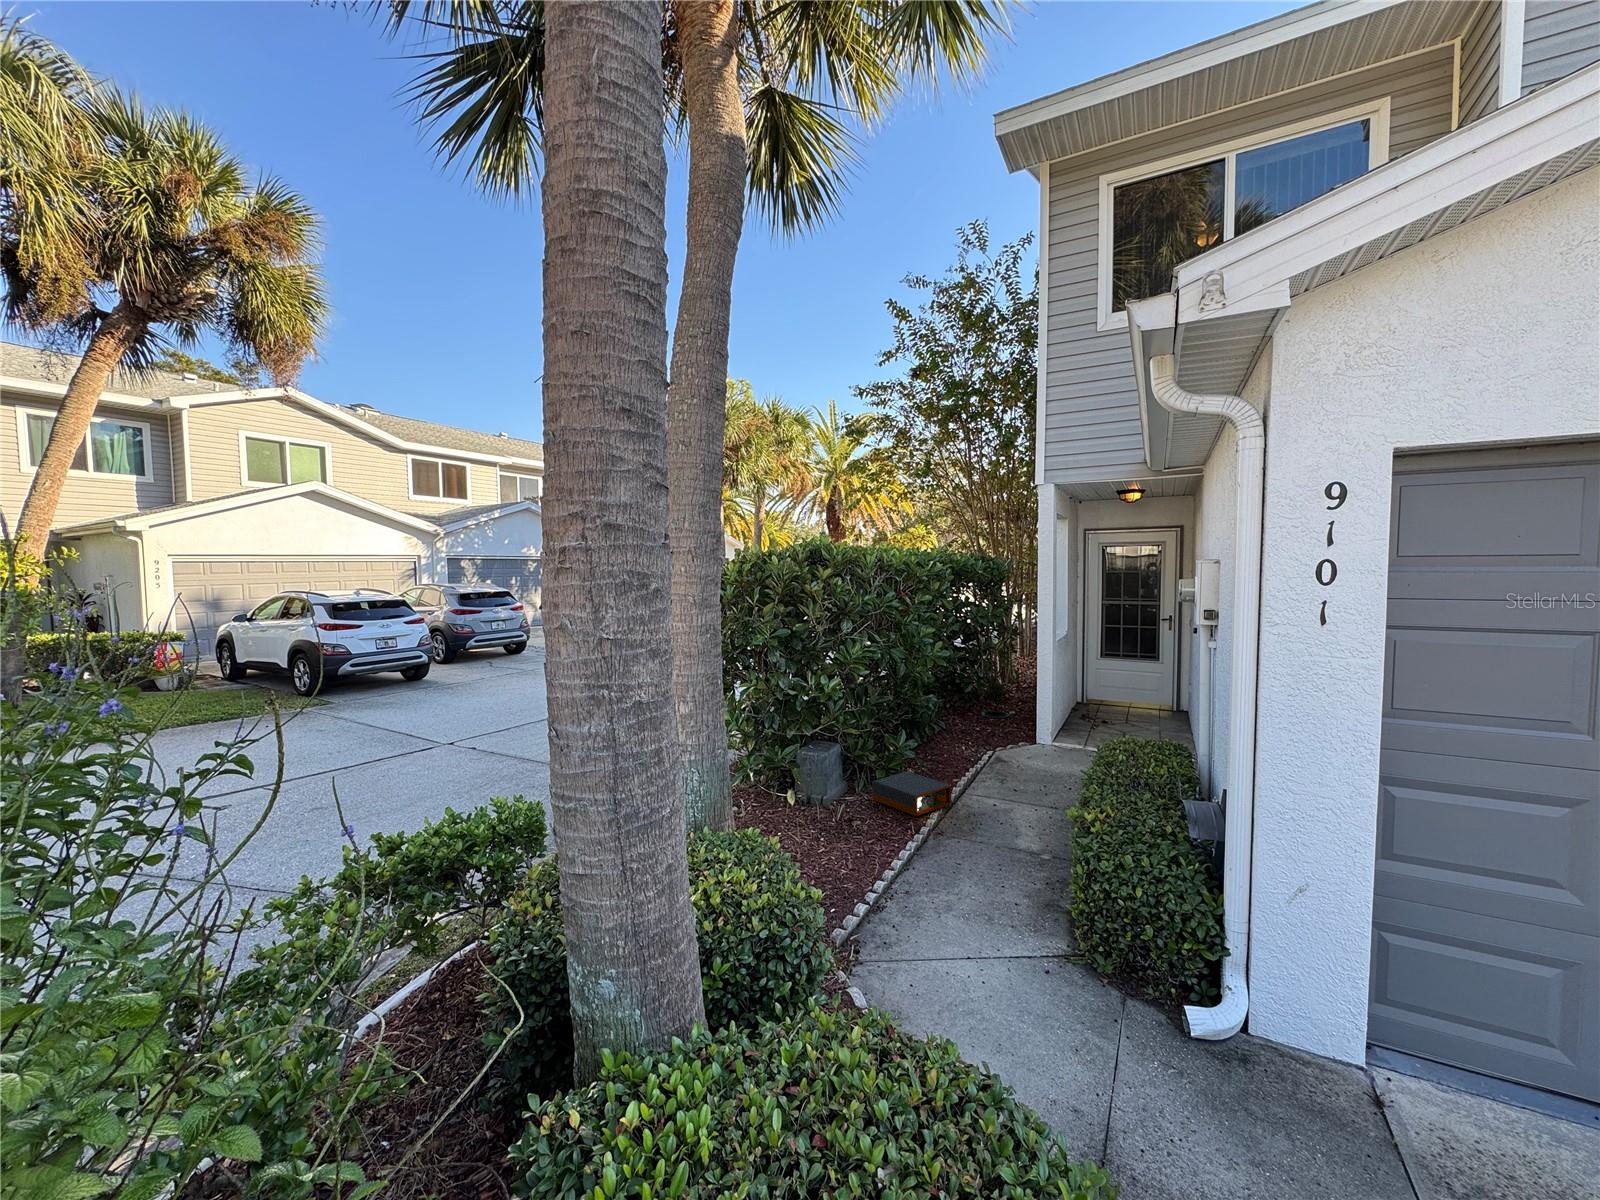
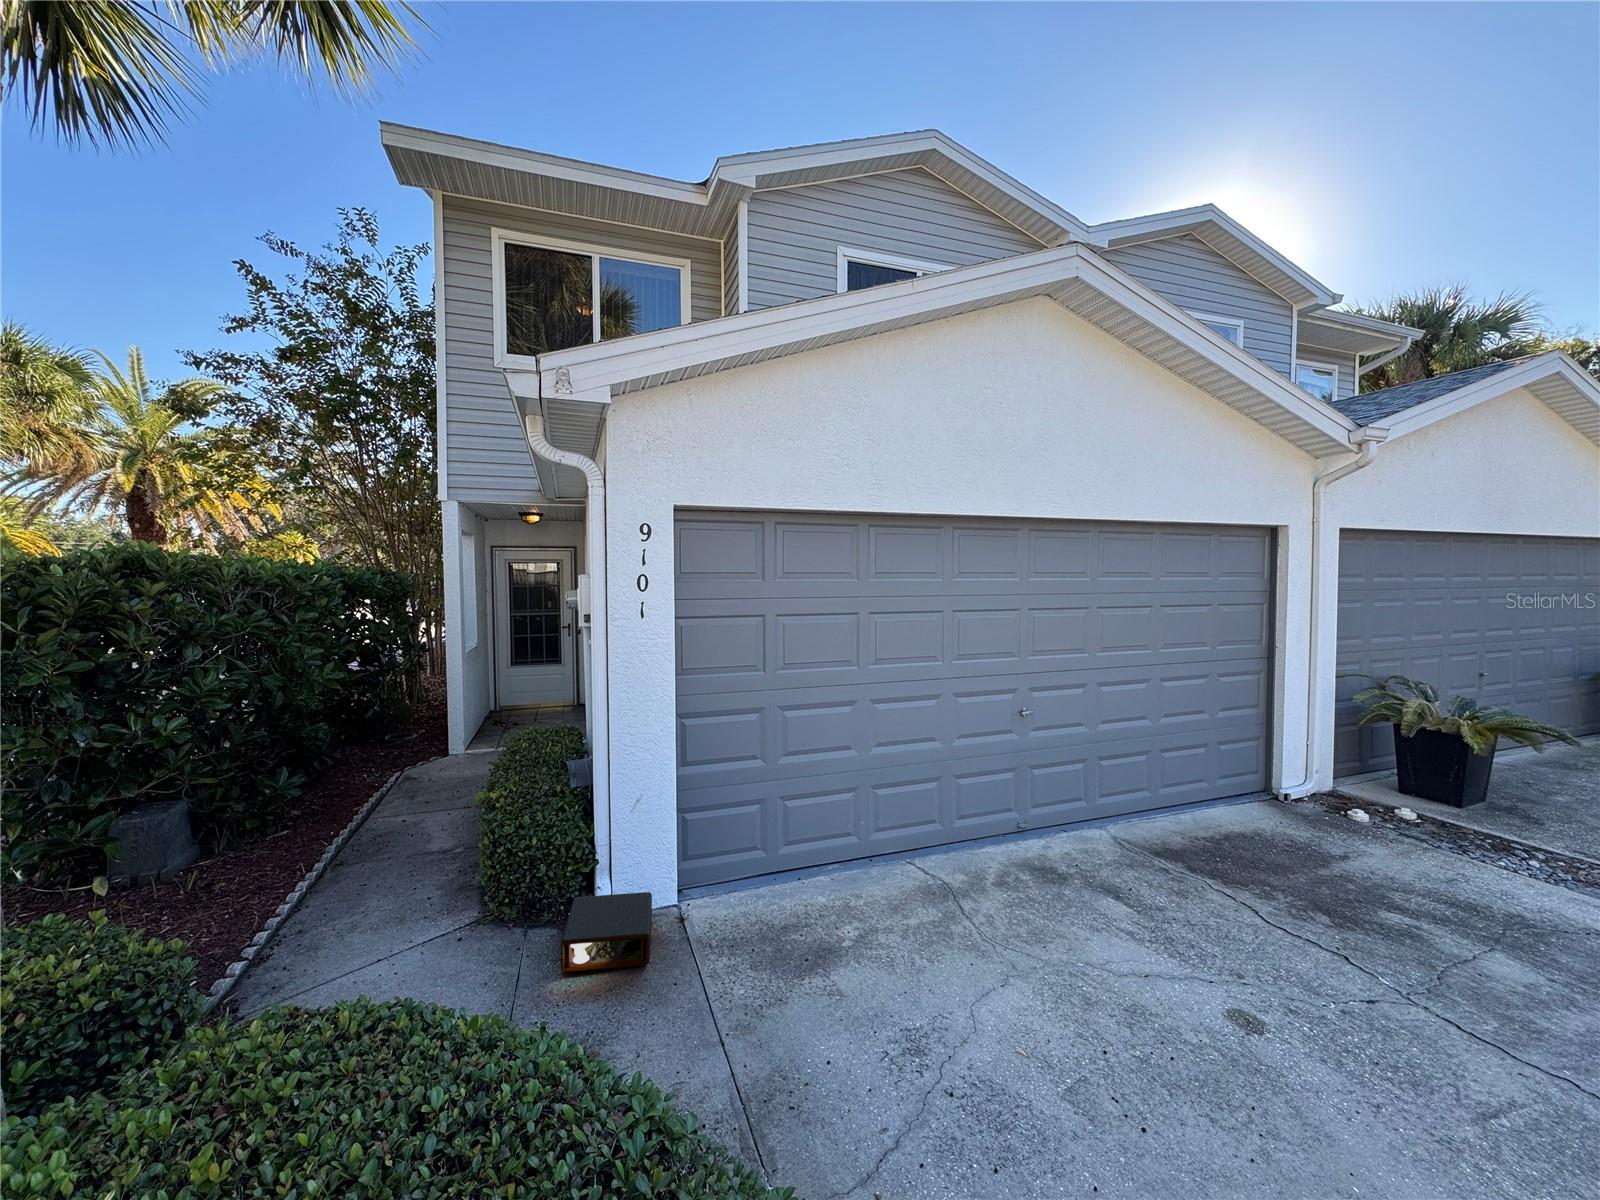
storage box: present [872,771,951,816] -> present [561,892,652,973]

